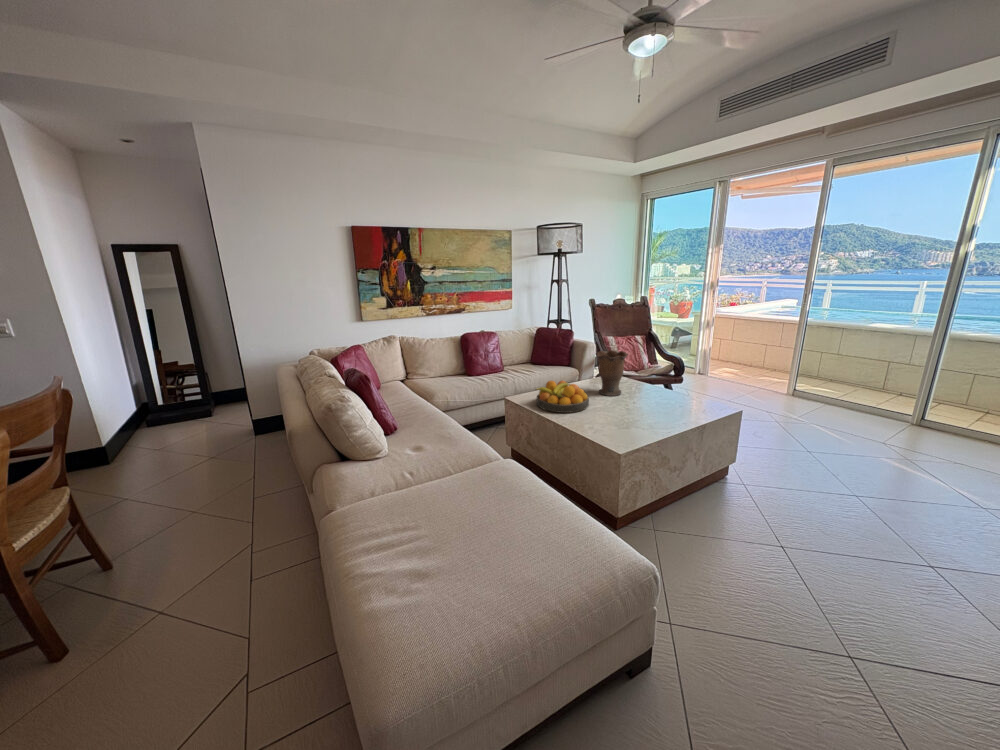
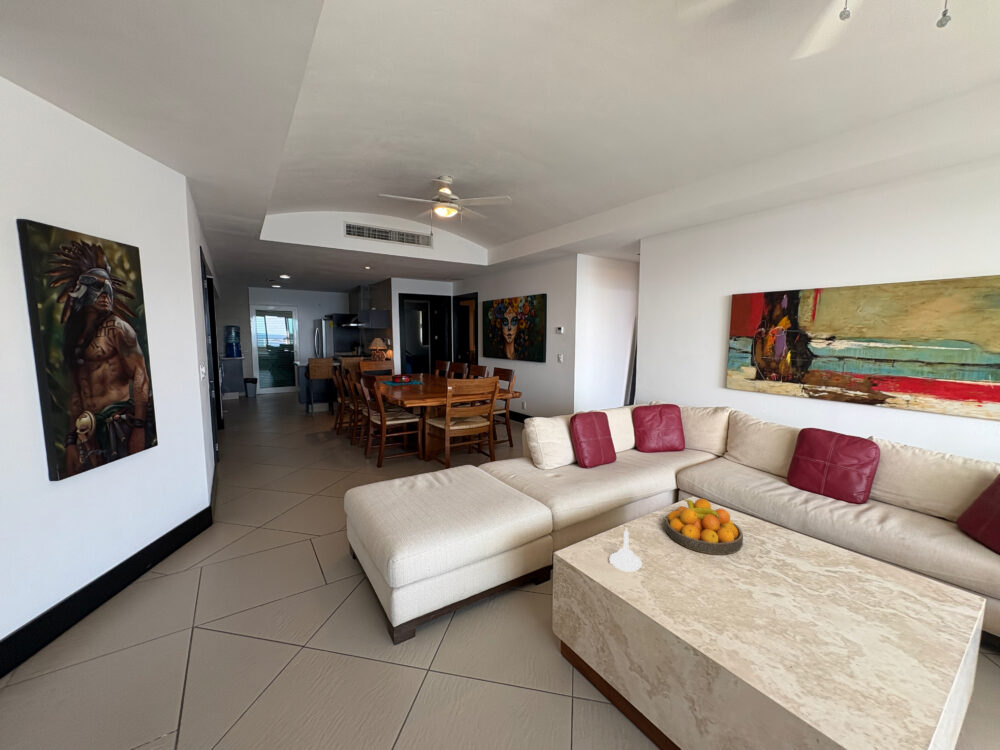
vase: present [596,350,628,396] -> none [782,502,855,595]
candle holder: none [597,402,623,436] -> present [610,527,642,572]

